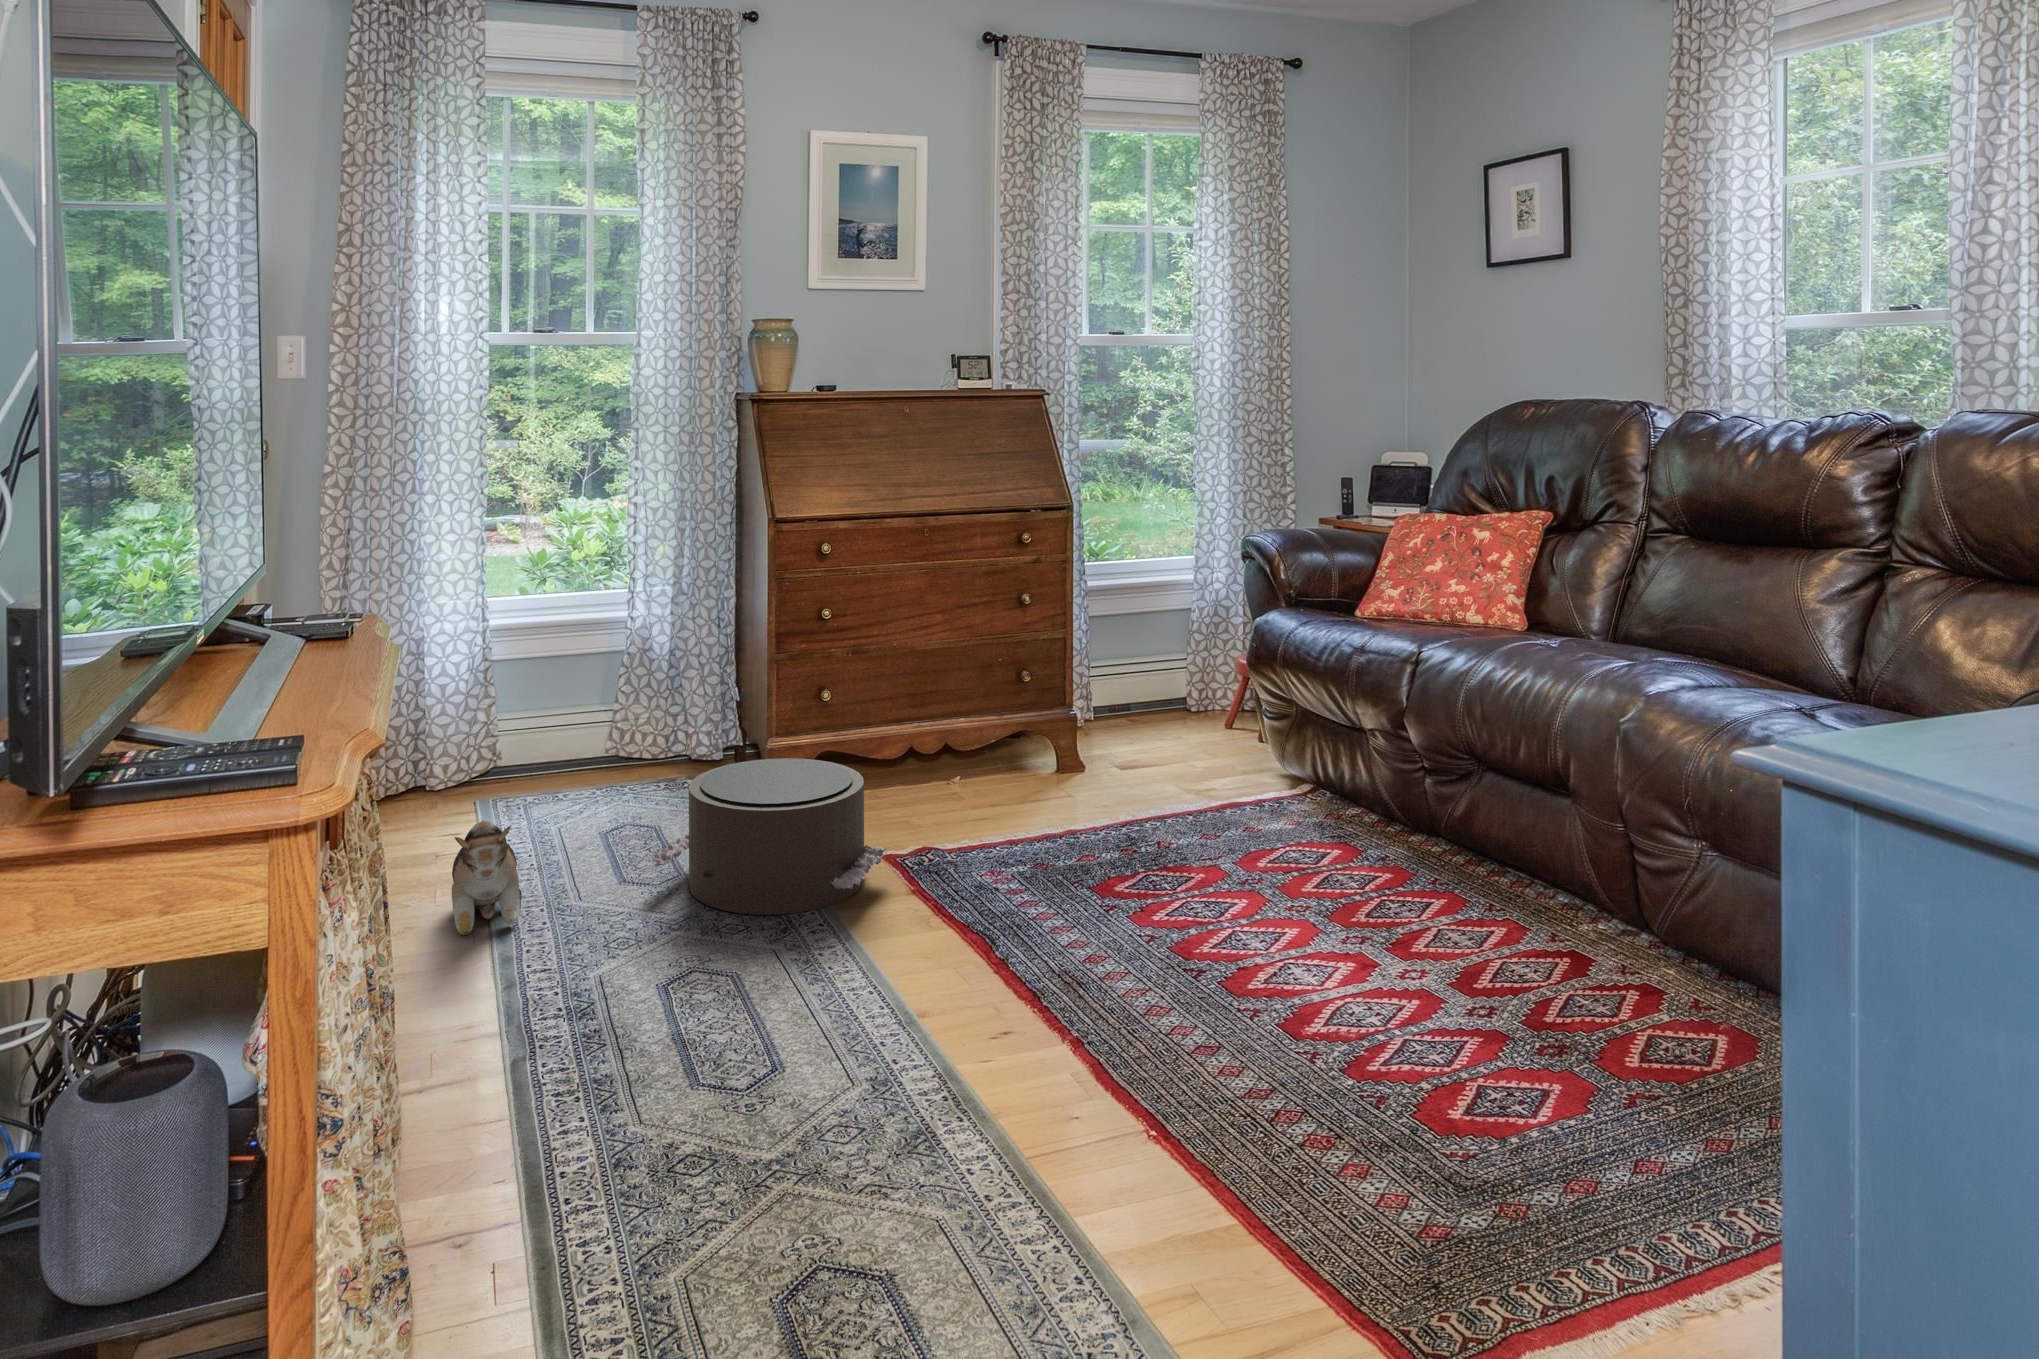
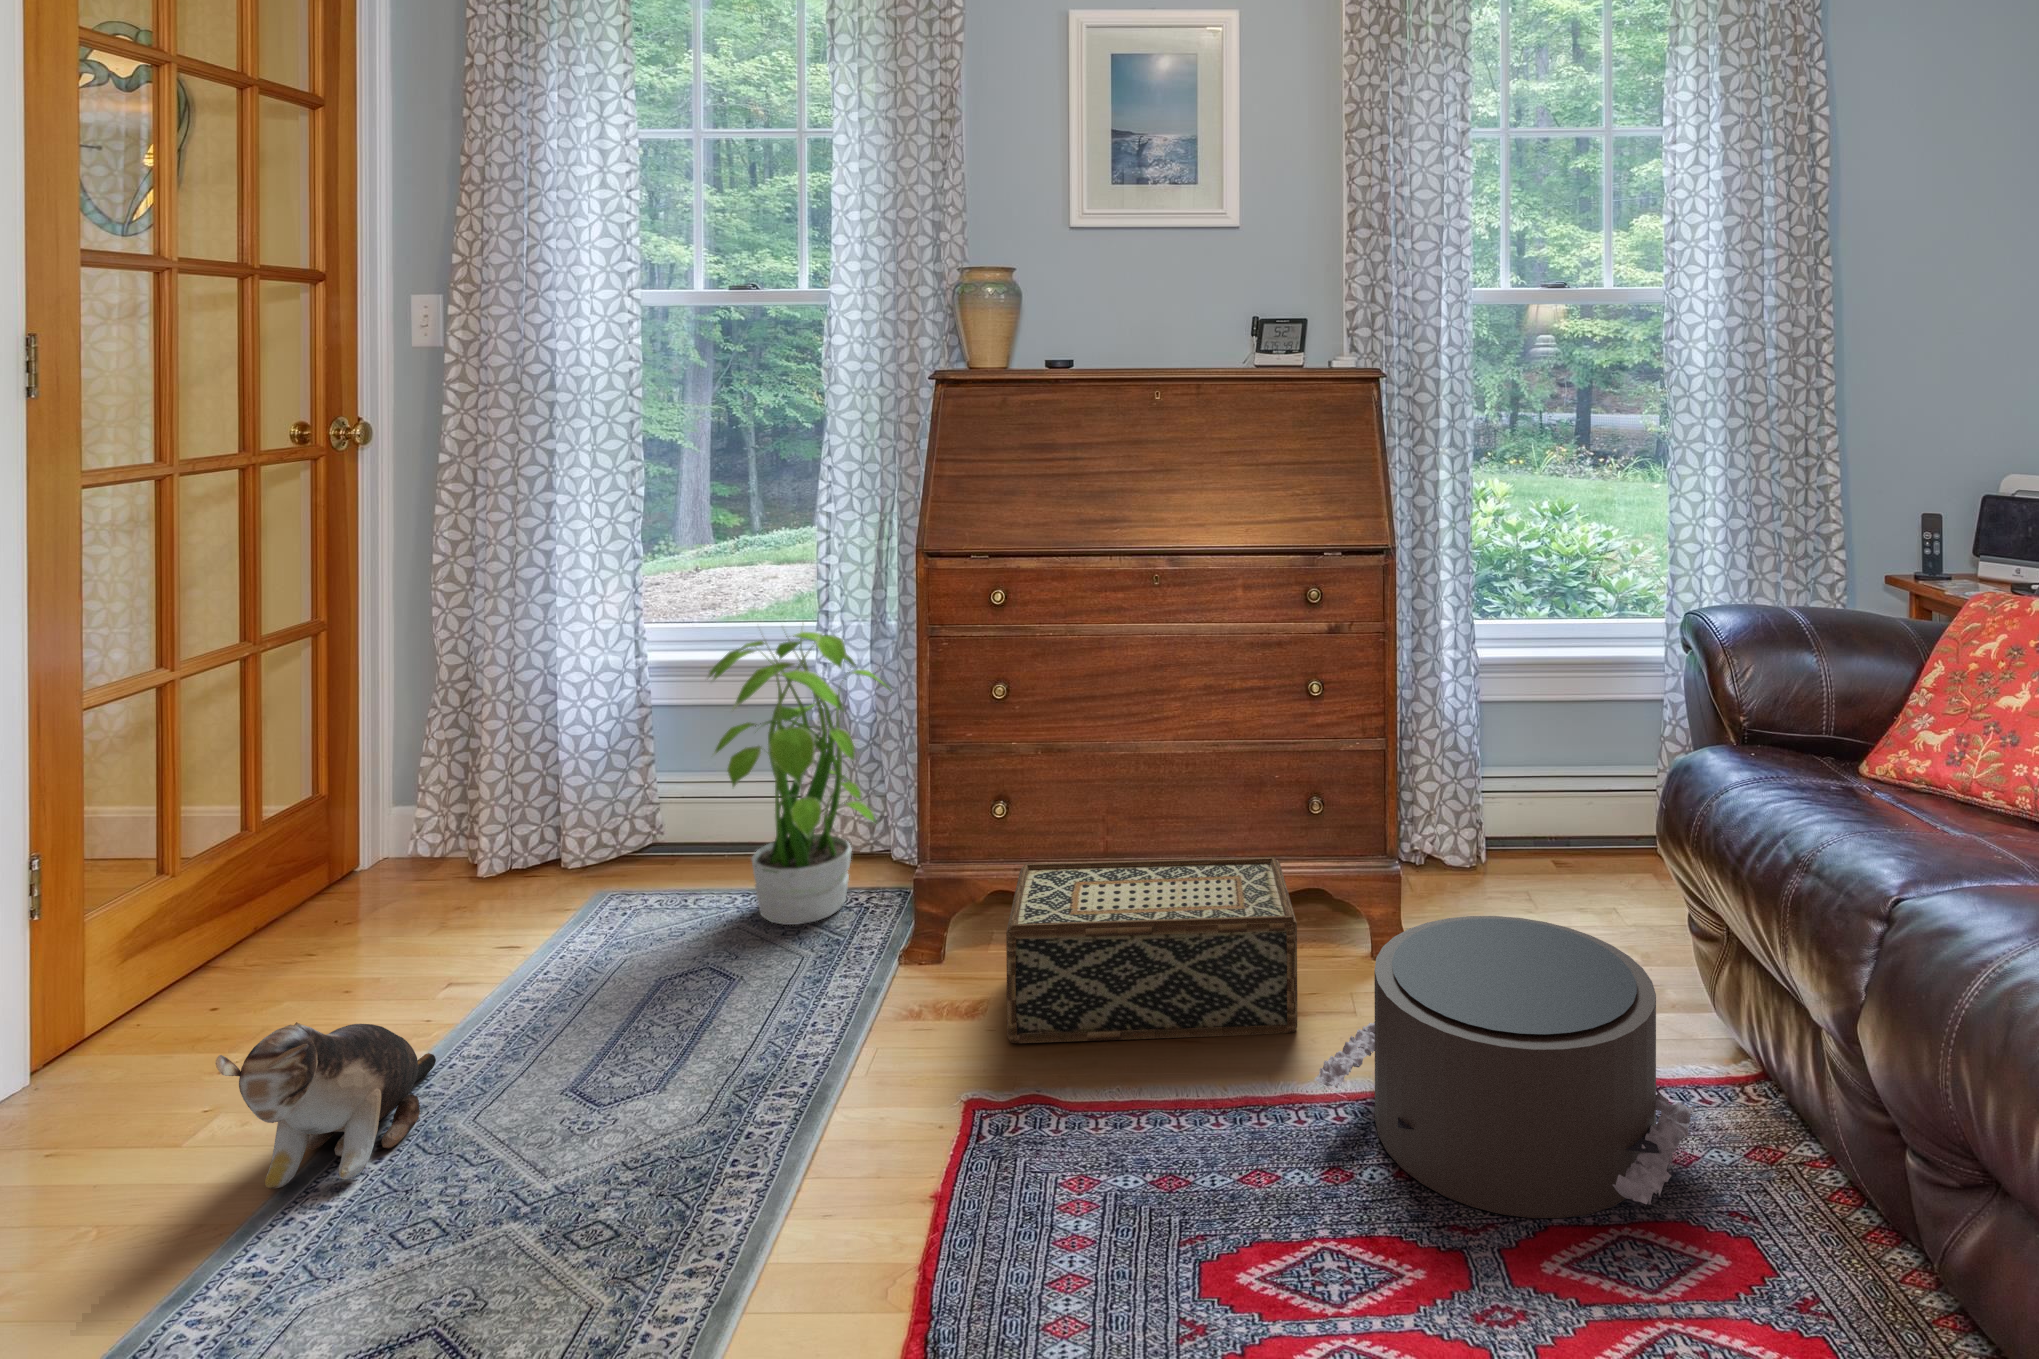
potted plant: none [566,579,701,799] -> present [707,631,891,925]
woven basket: none [842,712,1046,829] -> present [1006,857,1297,1043]
pouf: present [649,758,886,915] -> present [1315,916,1694,1218]

